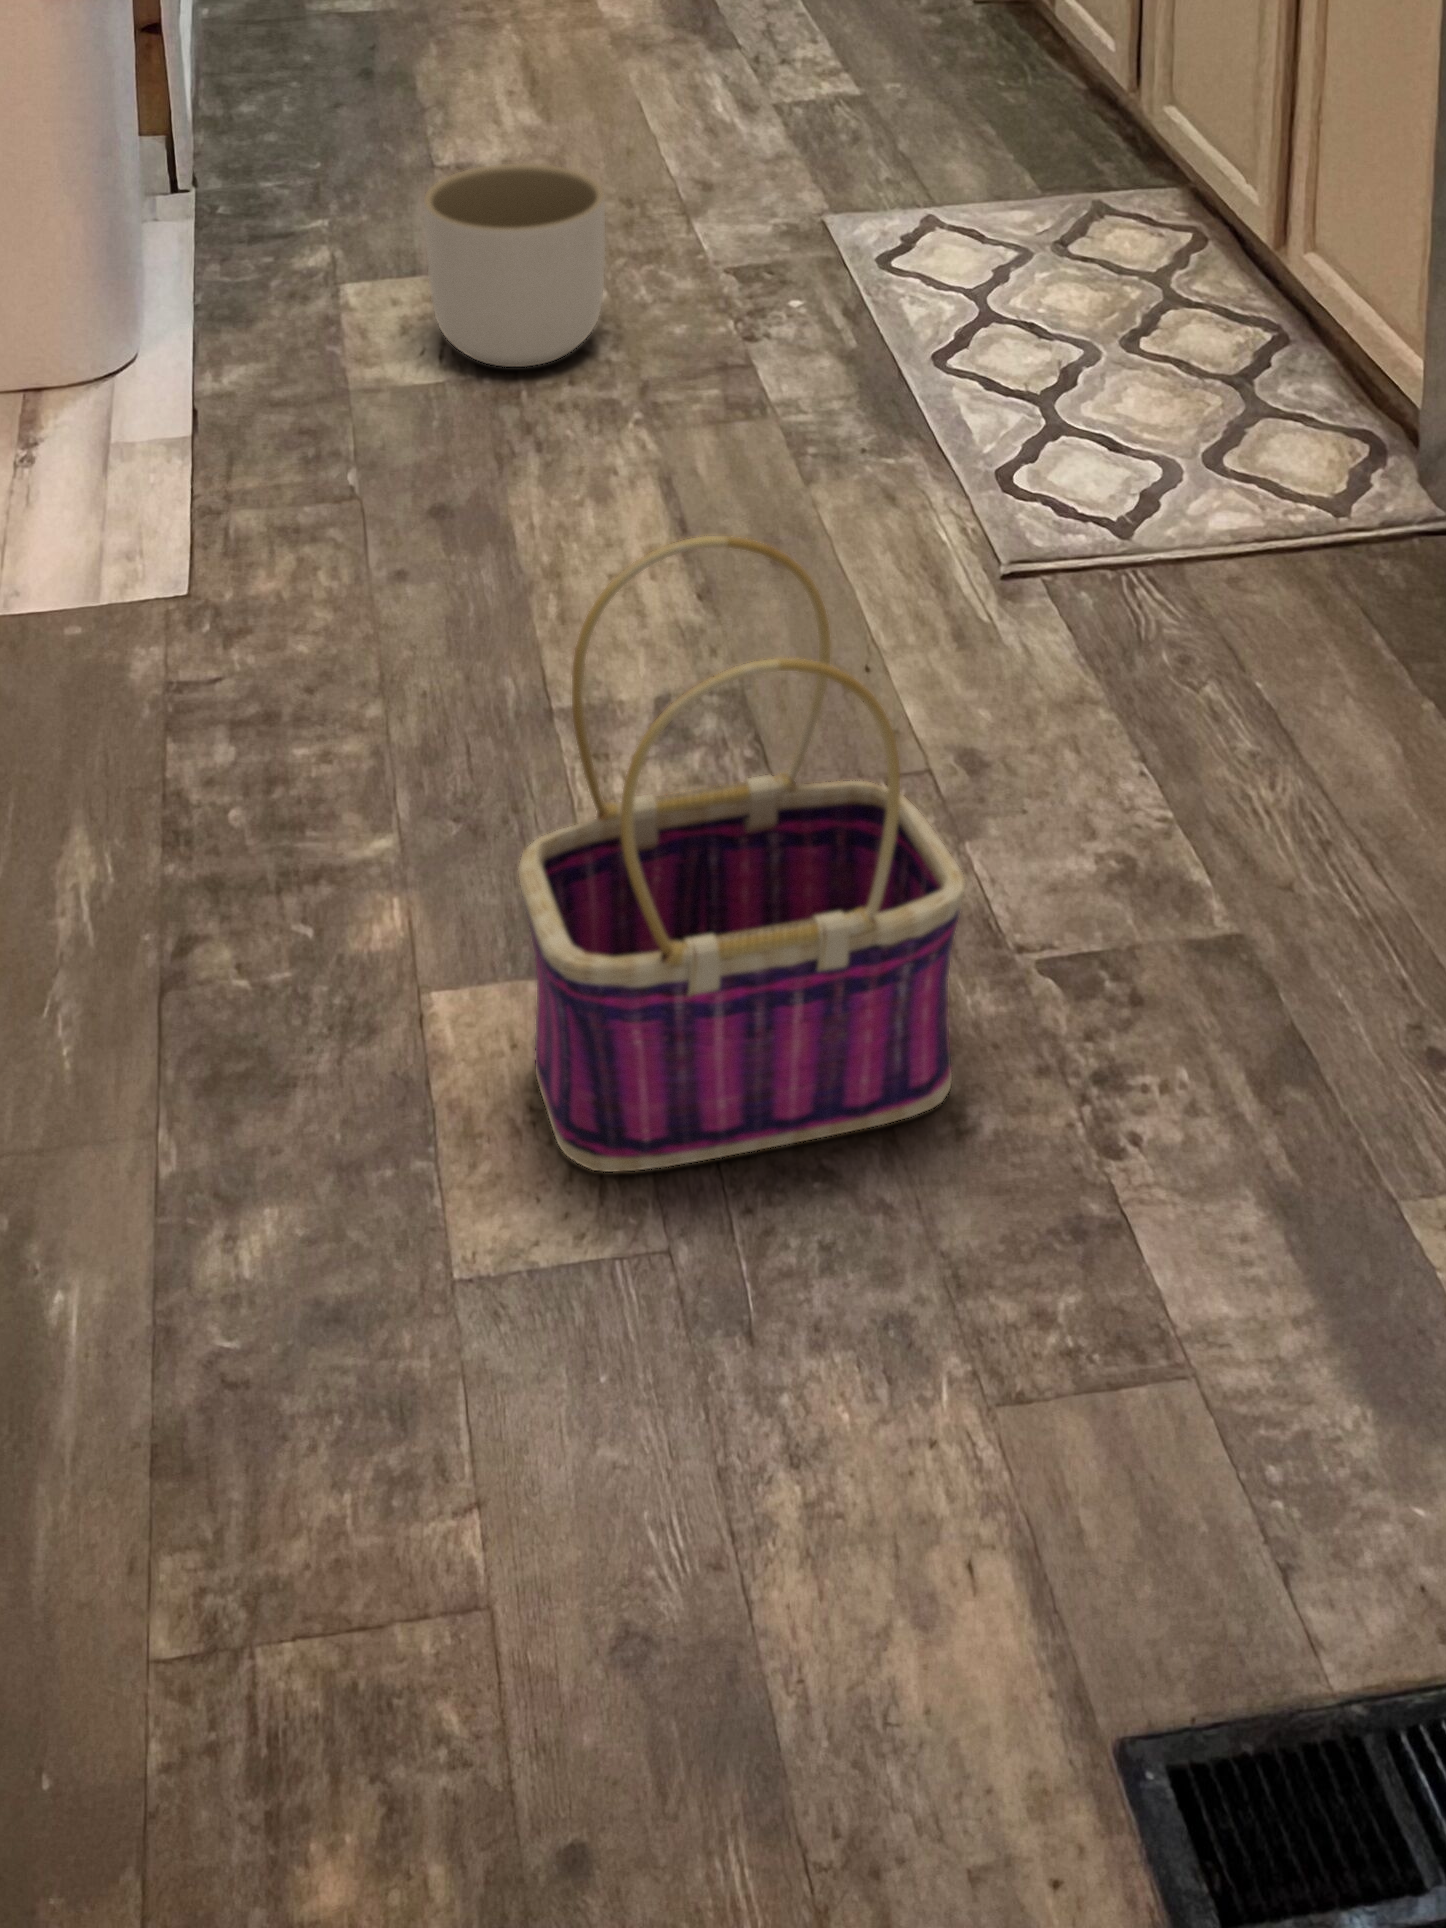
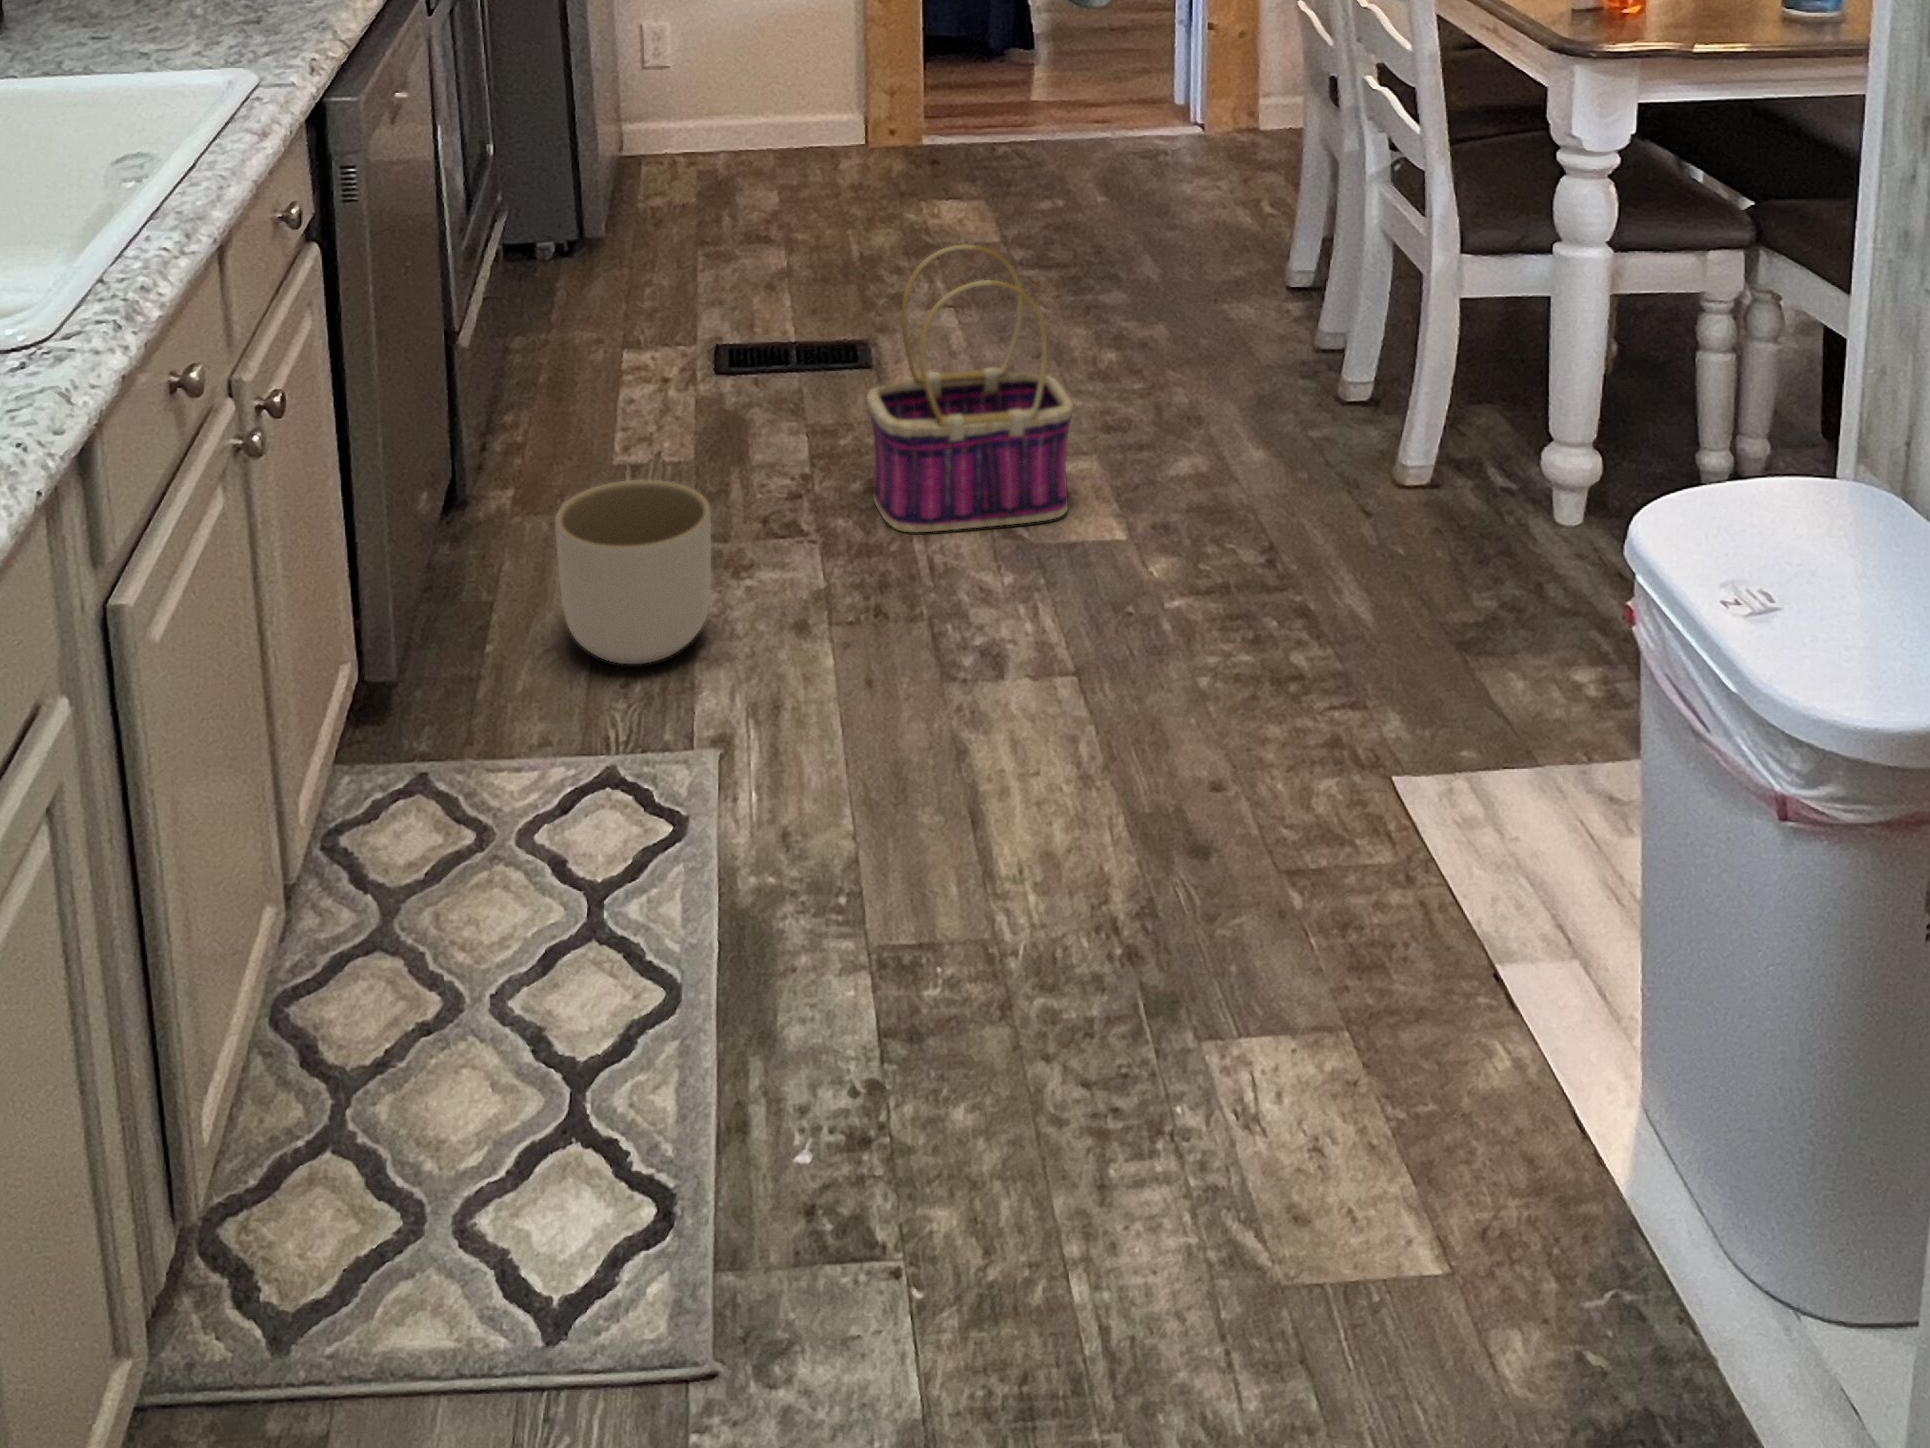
planter: present [424,163,605,367] -> present [555,480,711,664]

